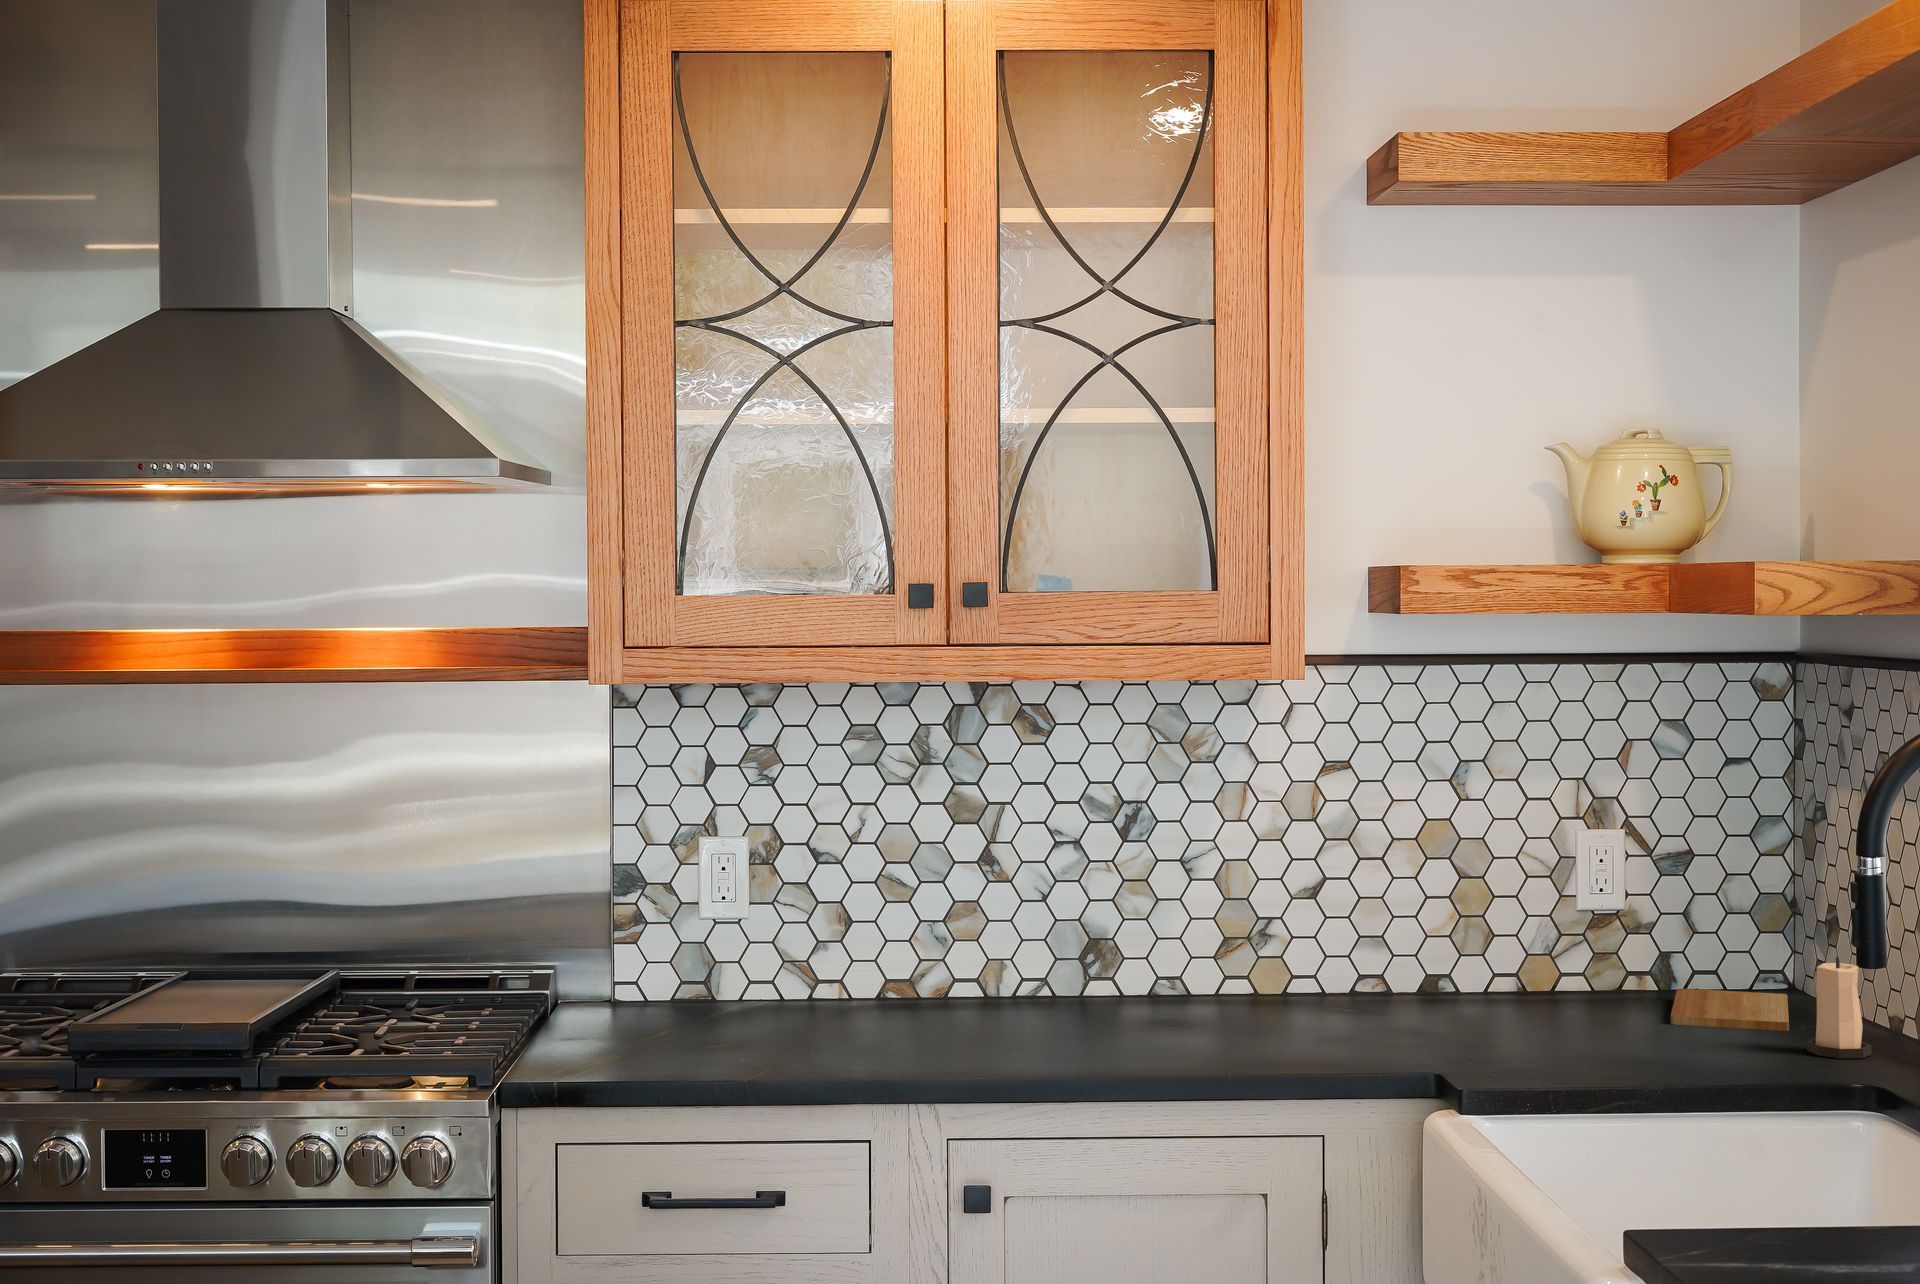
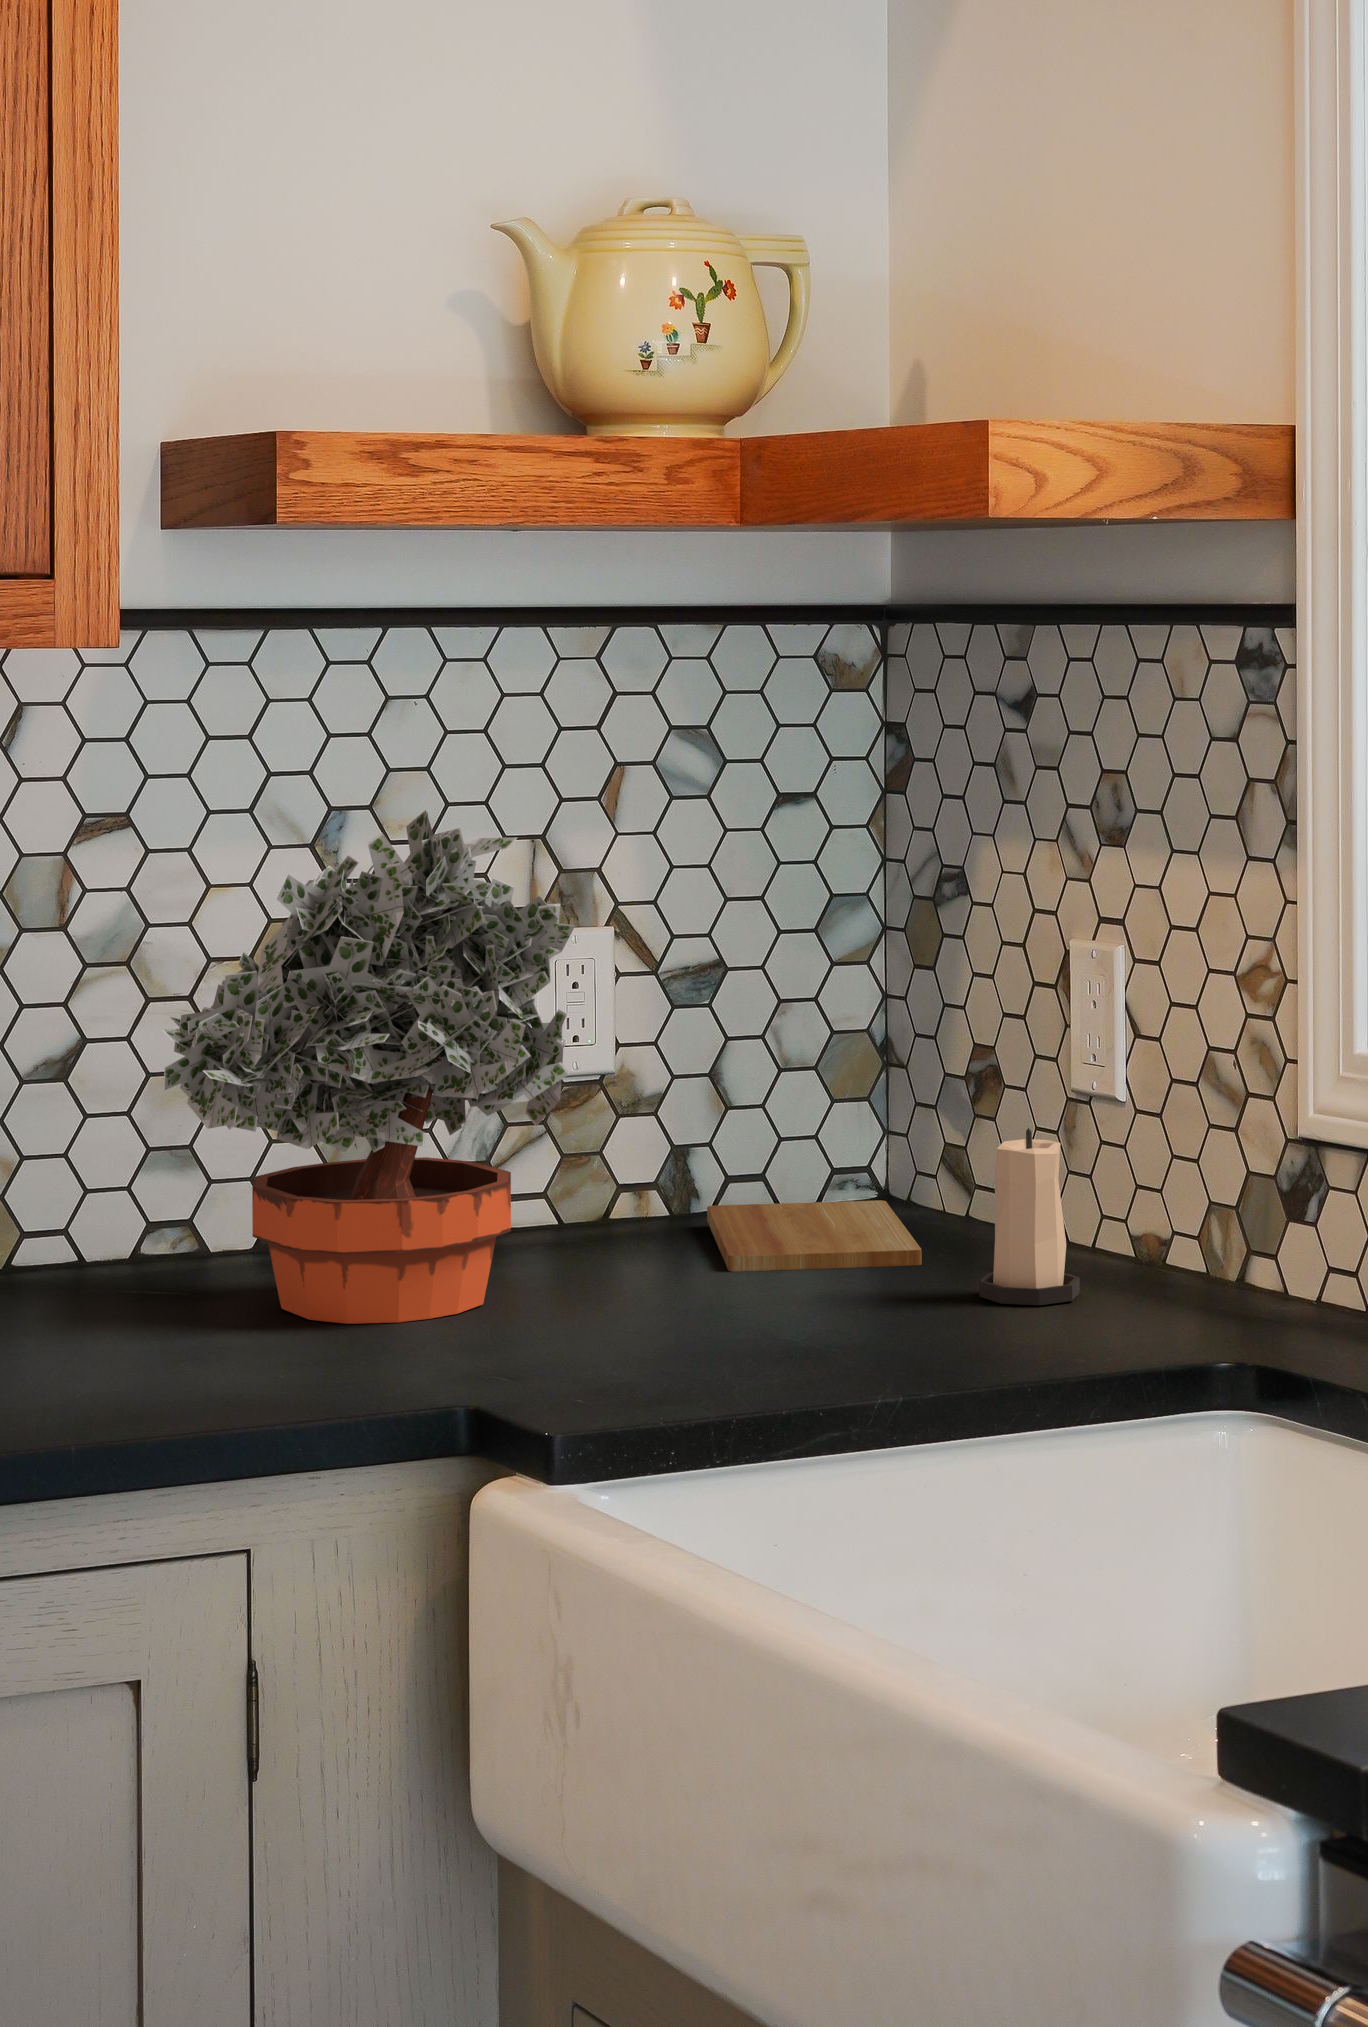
potted plant: none [1349,764,1574,1032] -> present [162,810,575,1324]

